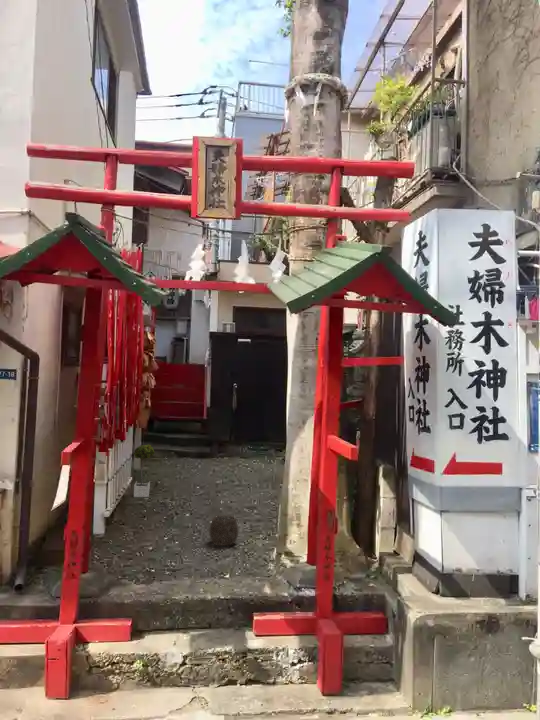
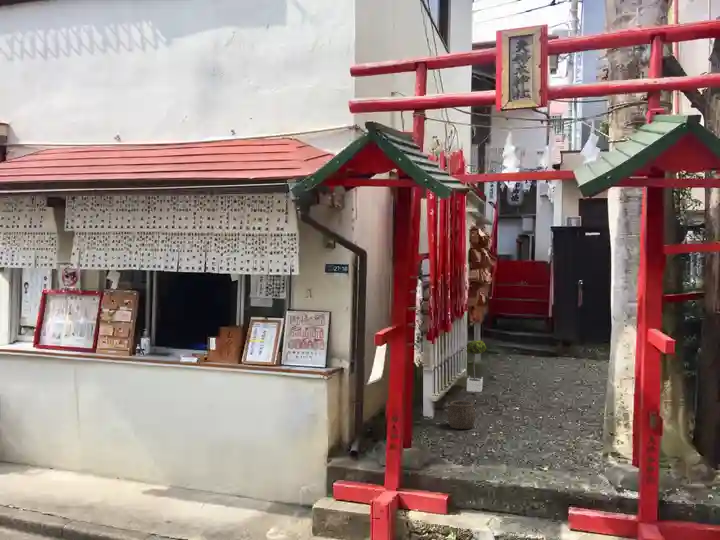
woven basket: present [209,515,238,546] -> present [448,401,476,429]

